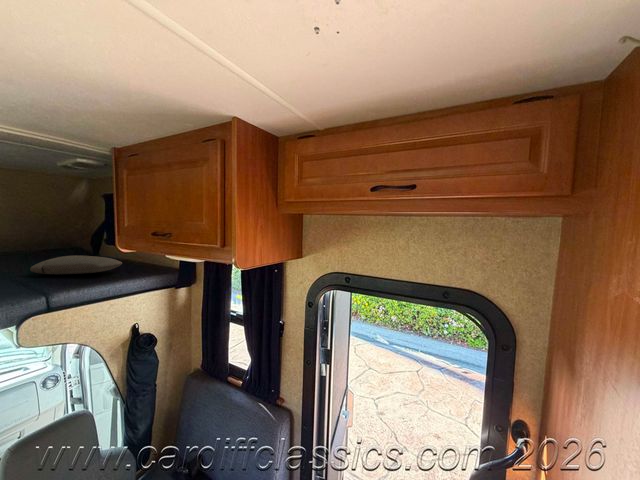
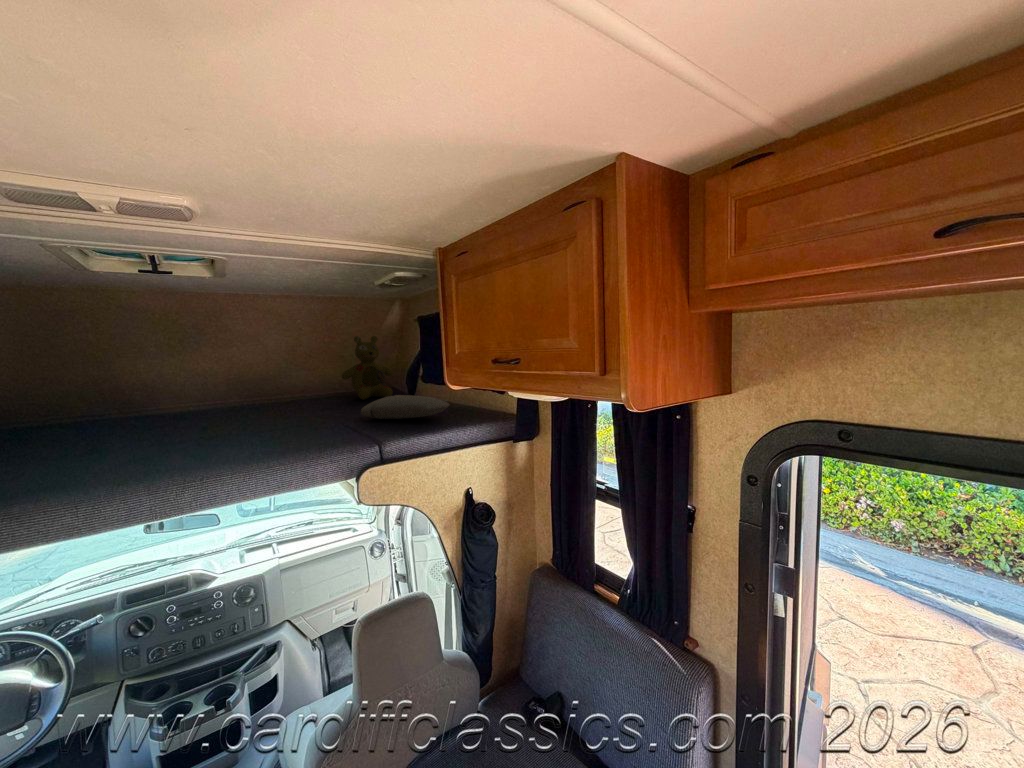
stuffed bear: none [15,205,75,258] -> present [342,336,393,400]

